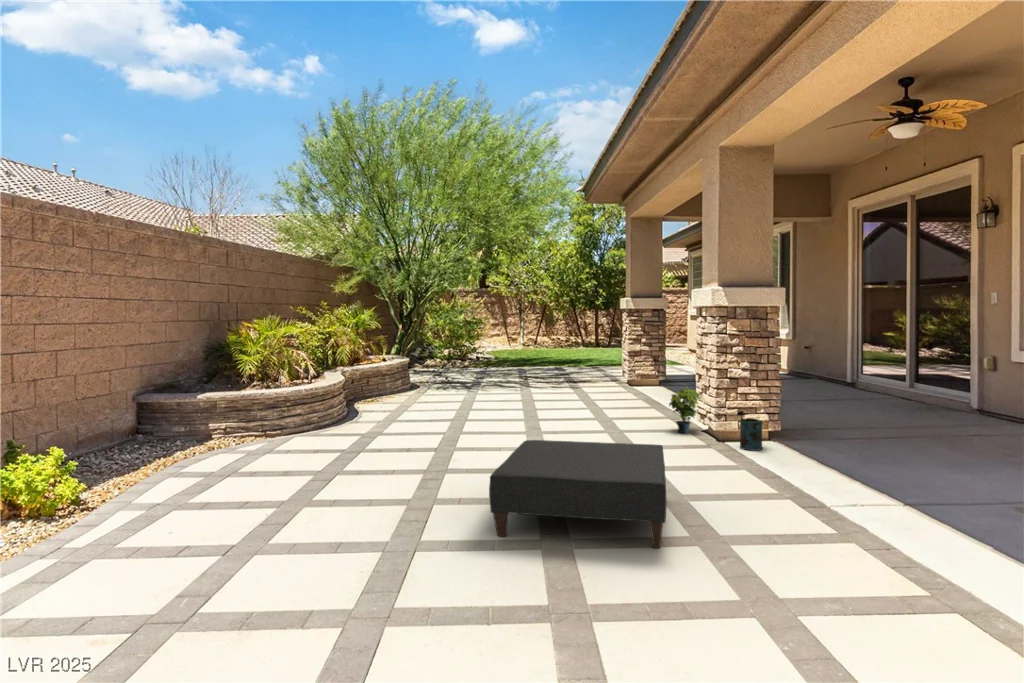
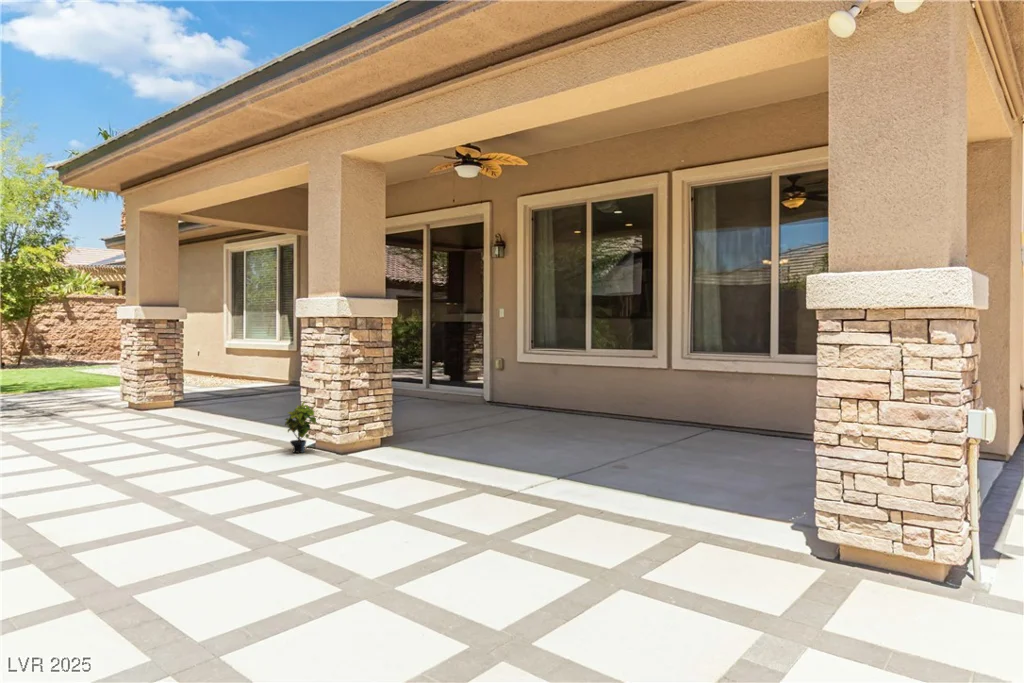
watering can: present [737,411,762,451] -> none [361,421,396,458]
ottoman: present [489,440,666,548] -> none [238,457,469,588]

